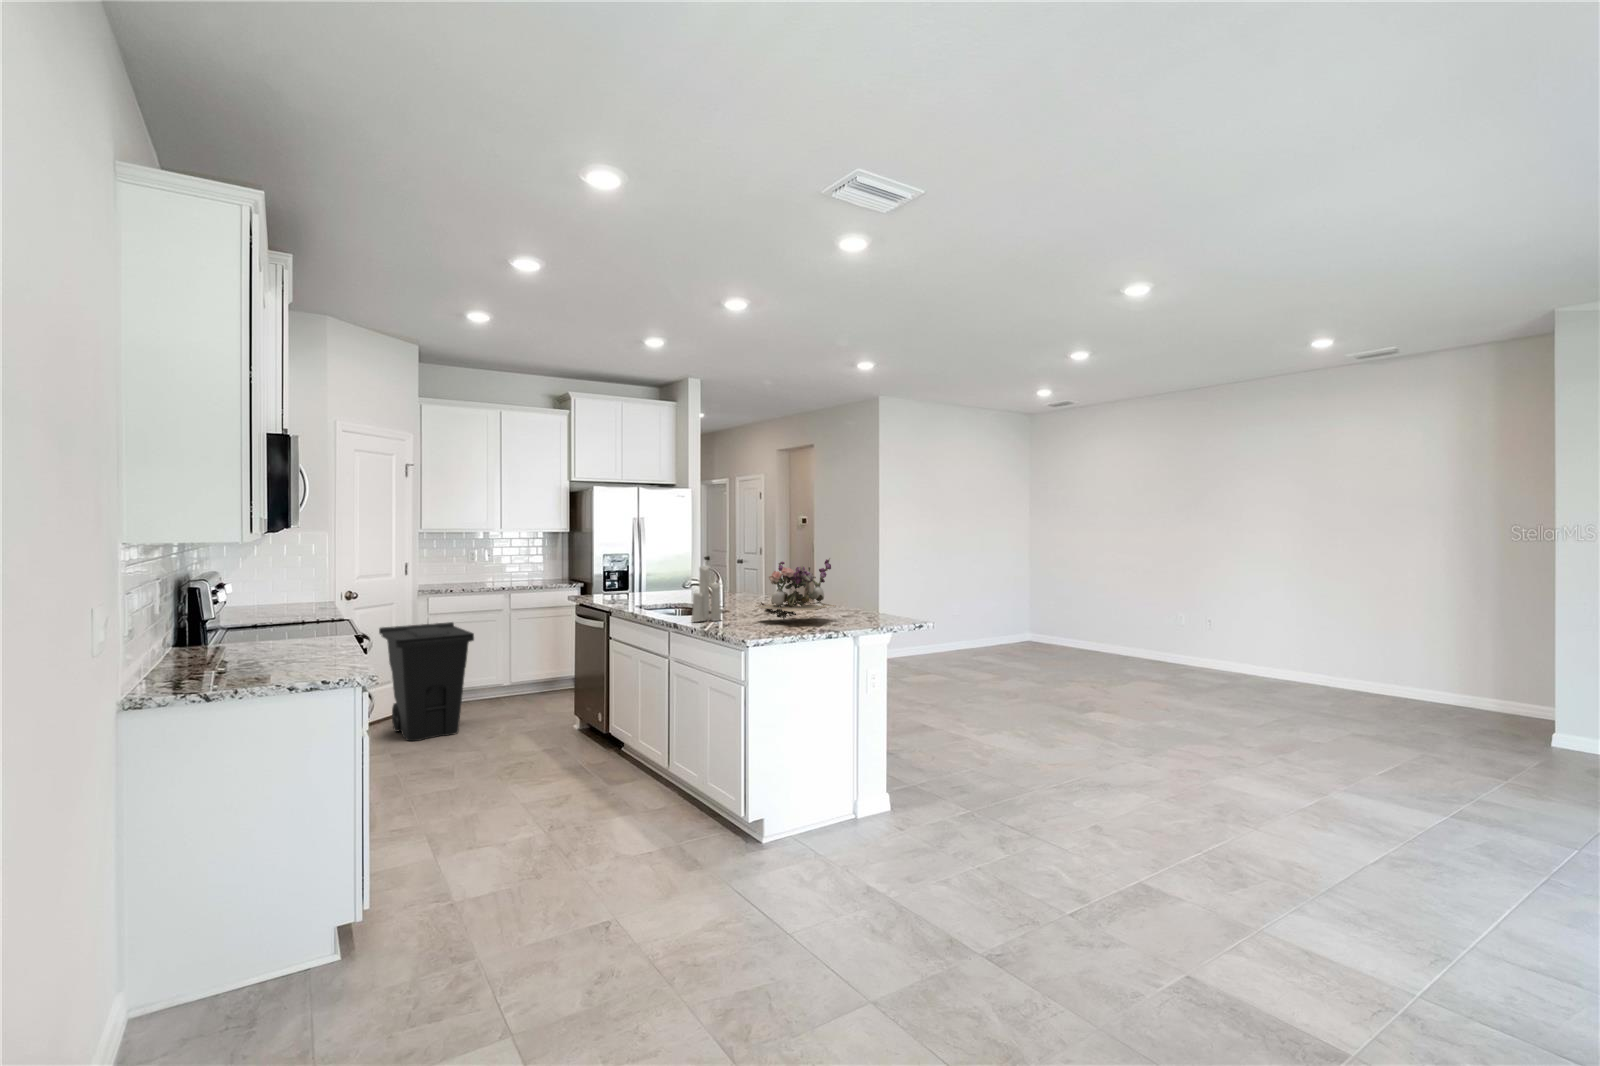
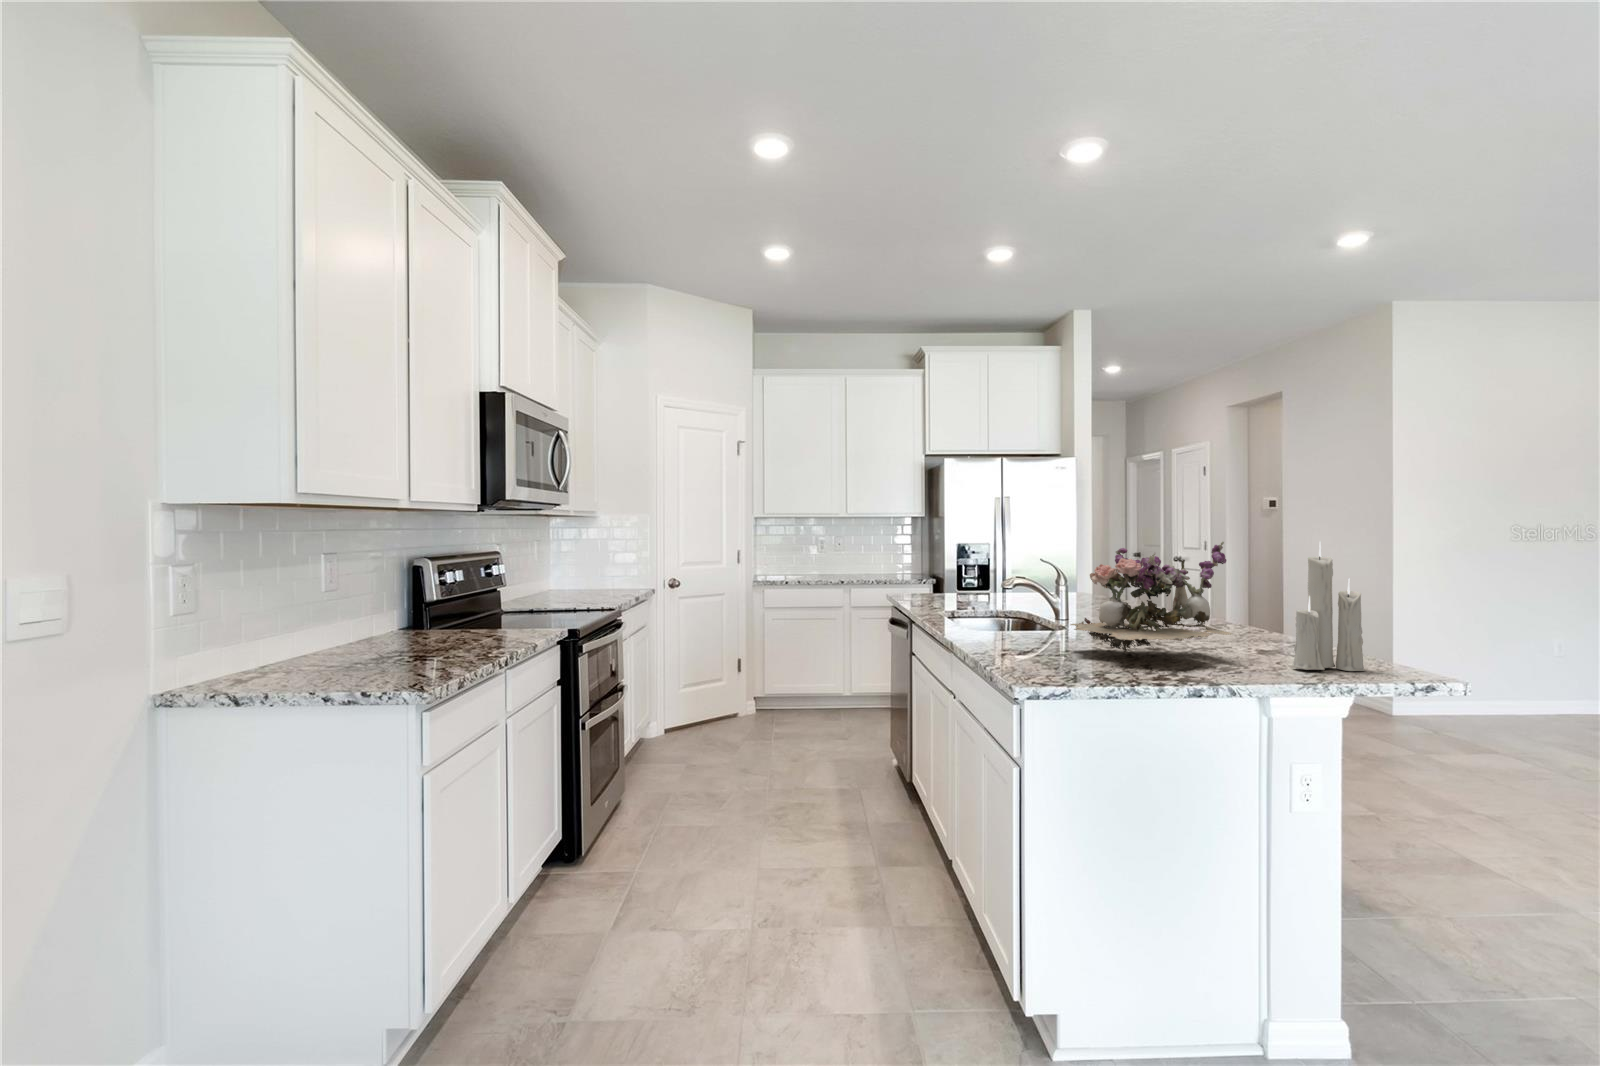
candle: present [692,566,721,622] -> present [1292,542,1365,671]
trash can: present [379,622,474,741] -> none [709,617,788,745]

